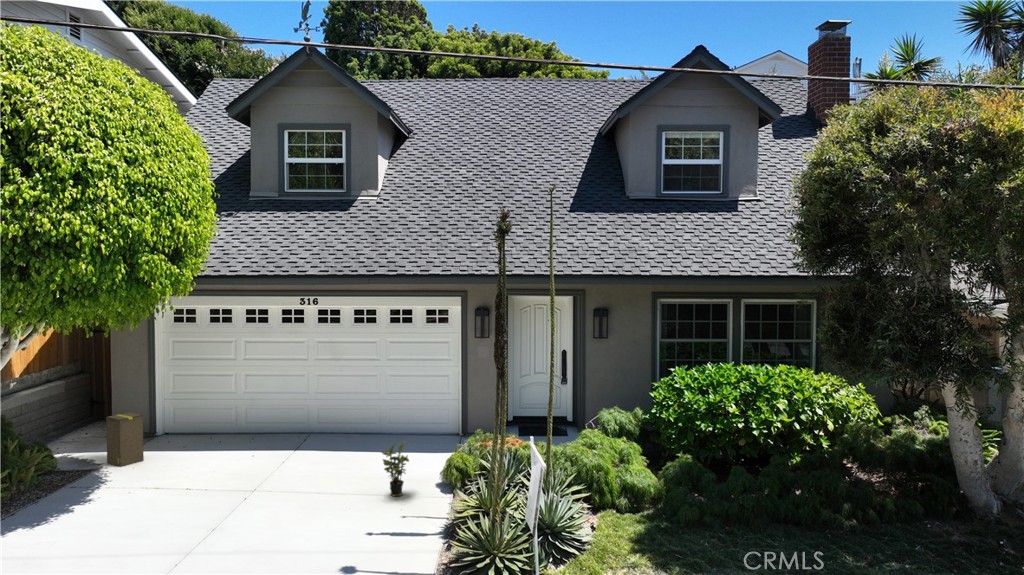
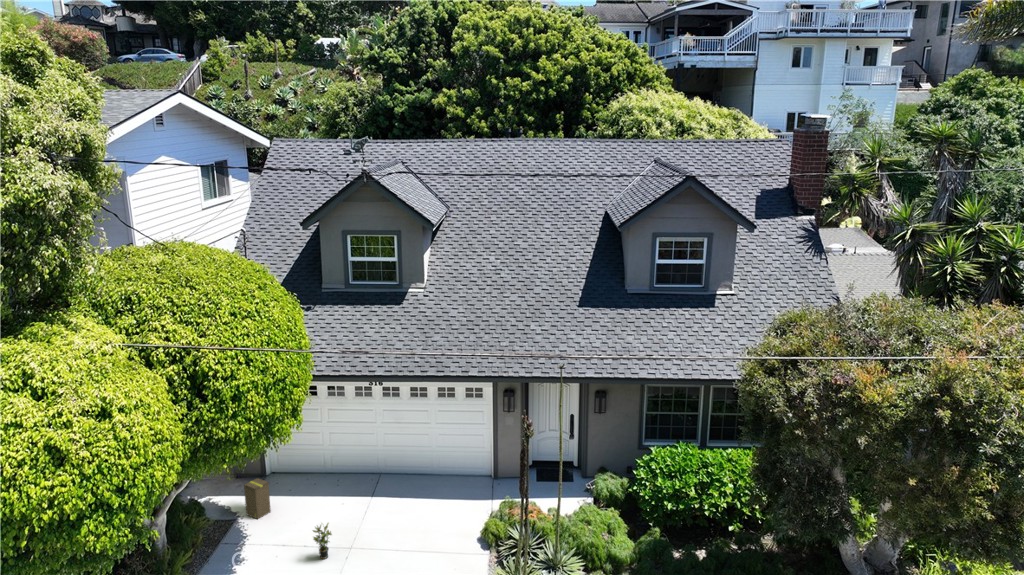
potted plant: present [382,441,409,496] -> present [313,523,332,559]

